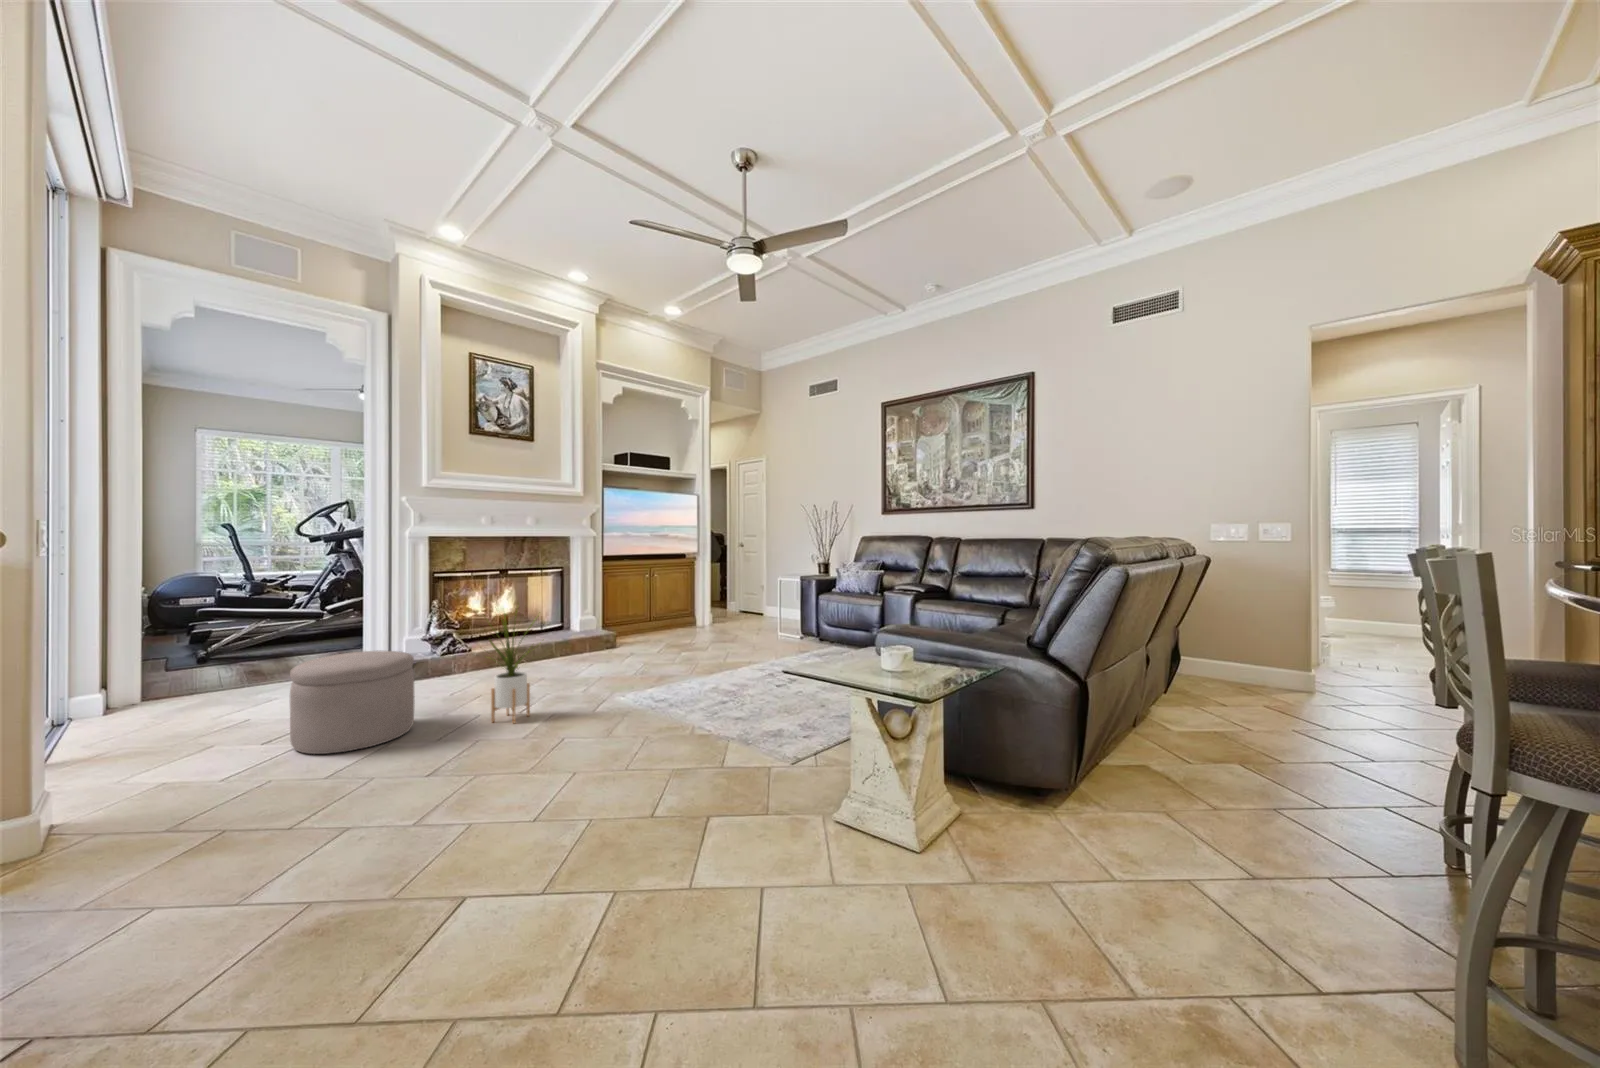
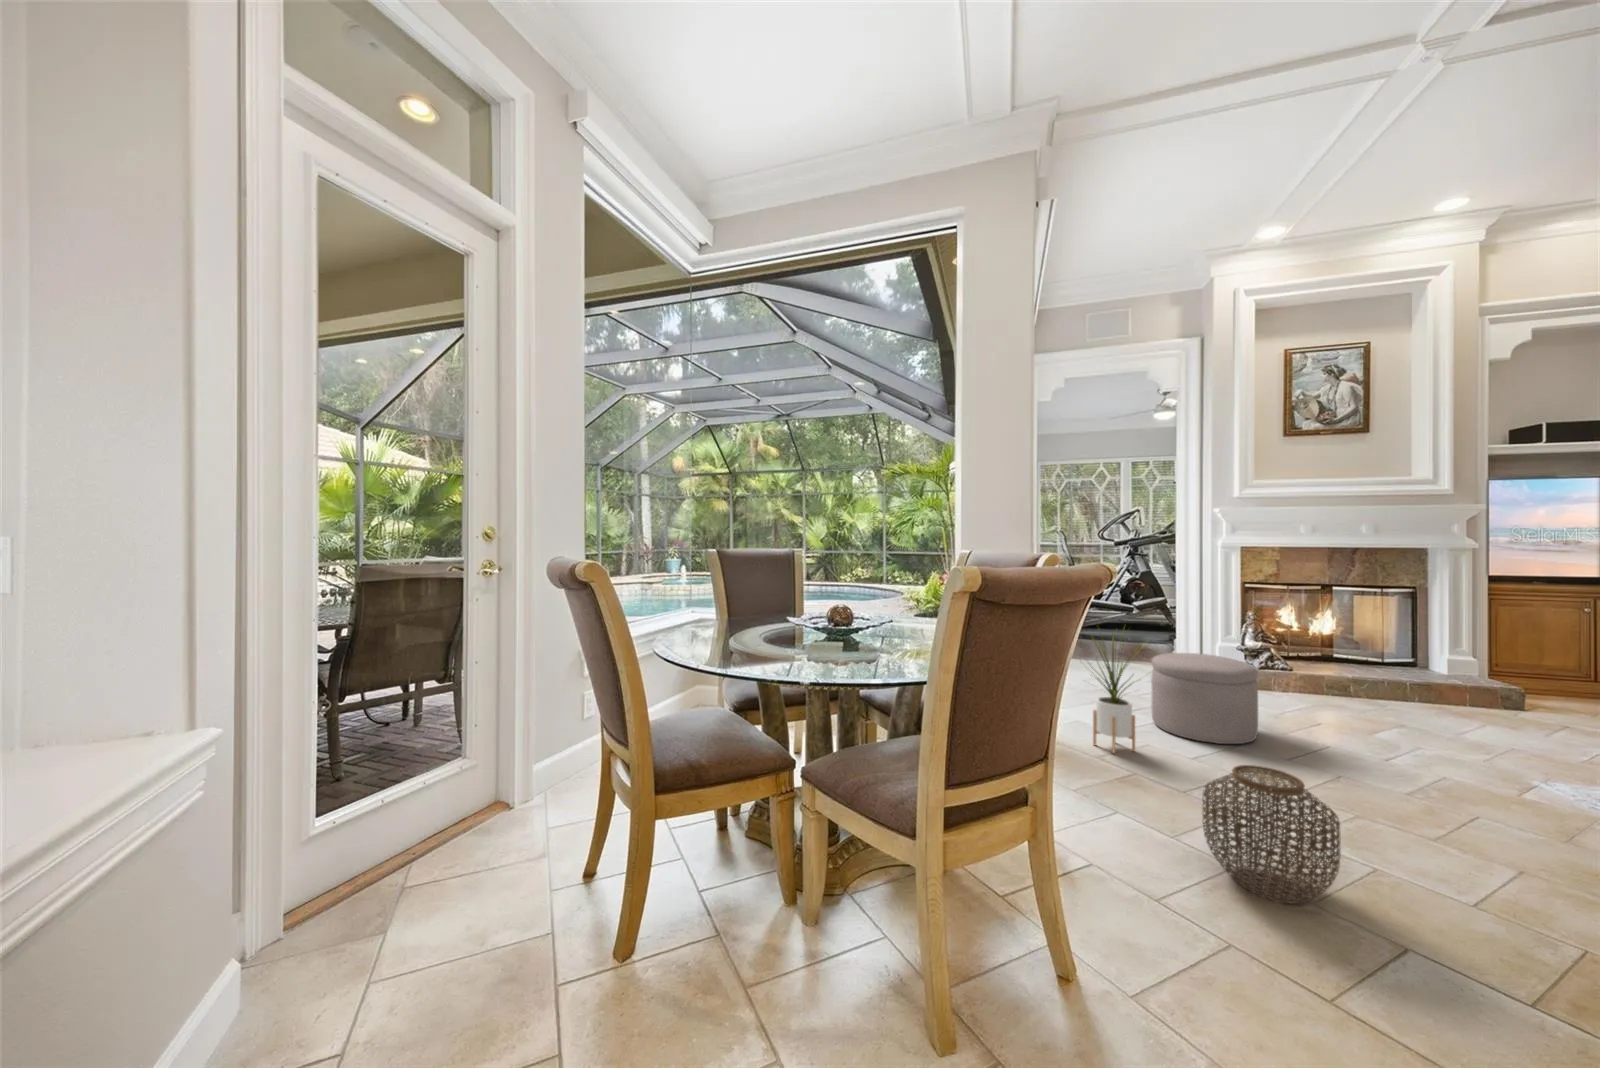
house plant: present [484,609,539,723] -> present [1093,636,1140,754]
woven basket: none [255,766,414,926] -> present [1202,765,1340,904]

